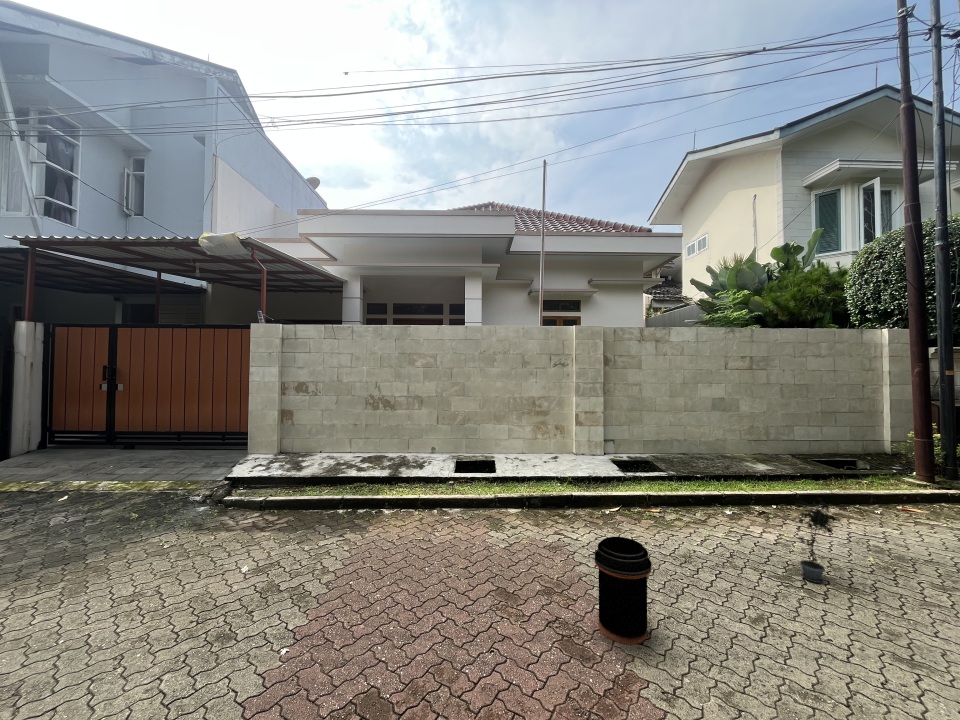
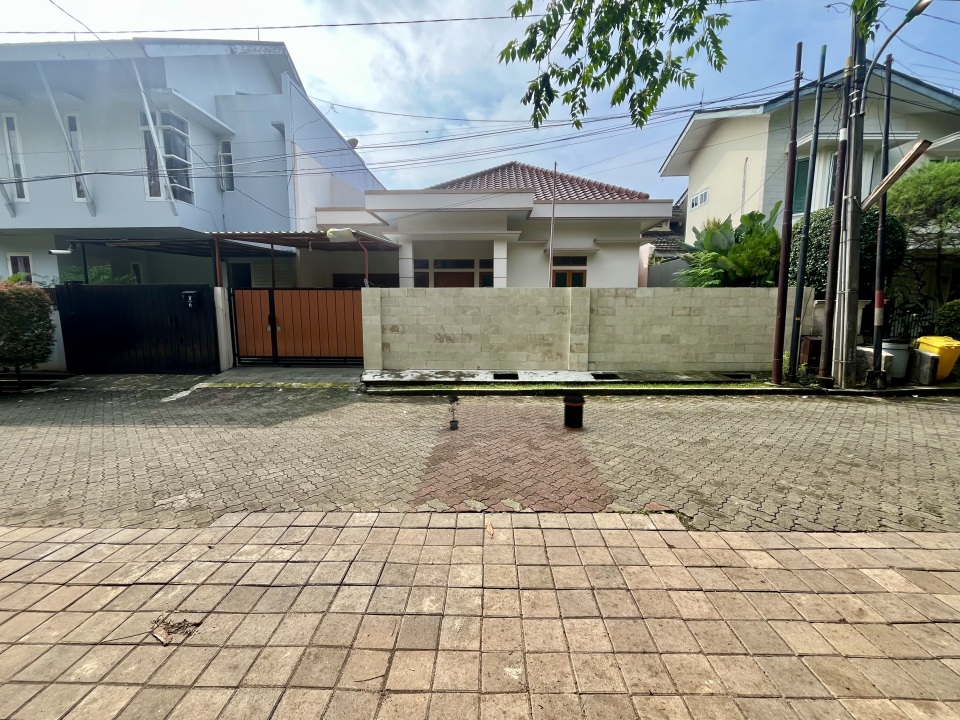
potted plant: present [793,498,843,583] -> present [448,389,463,429]

